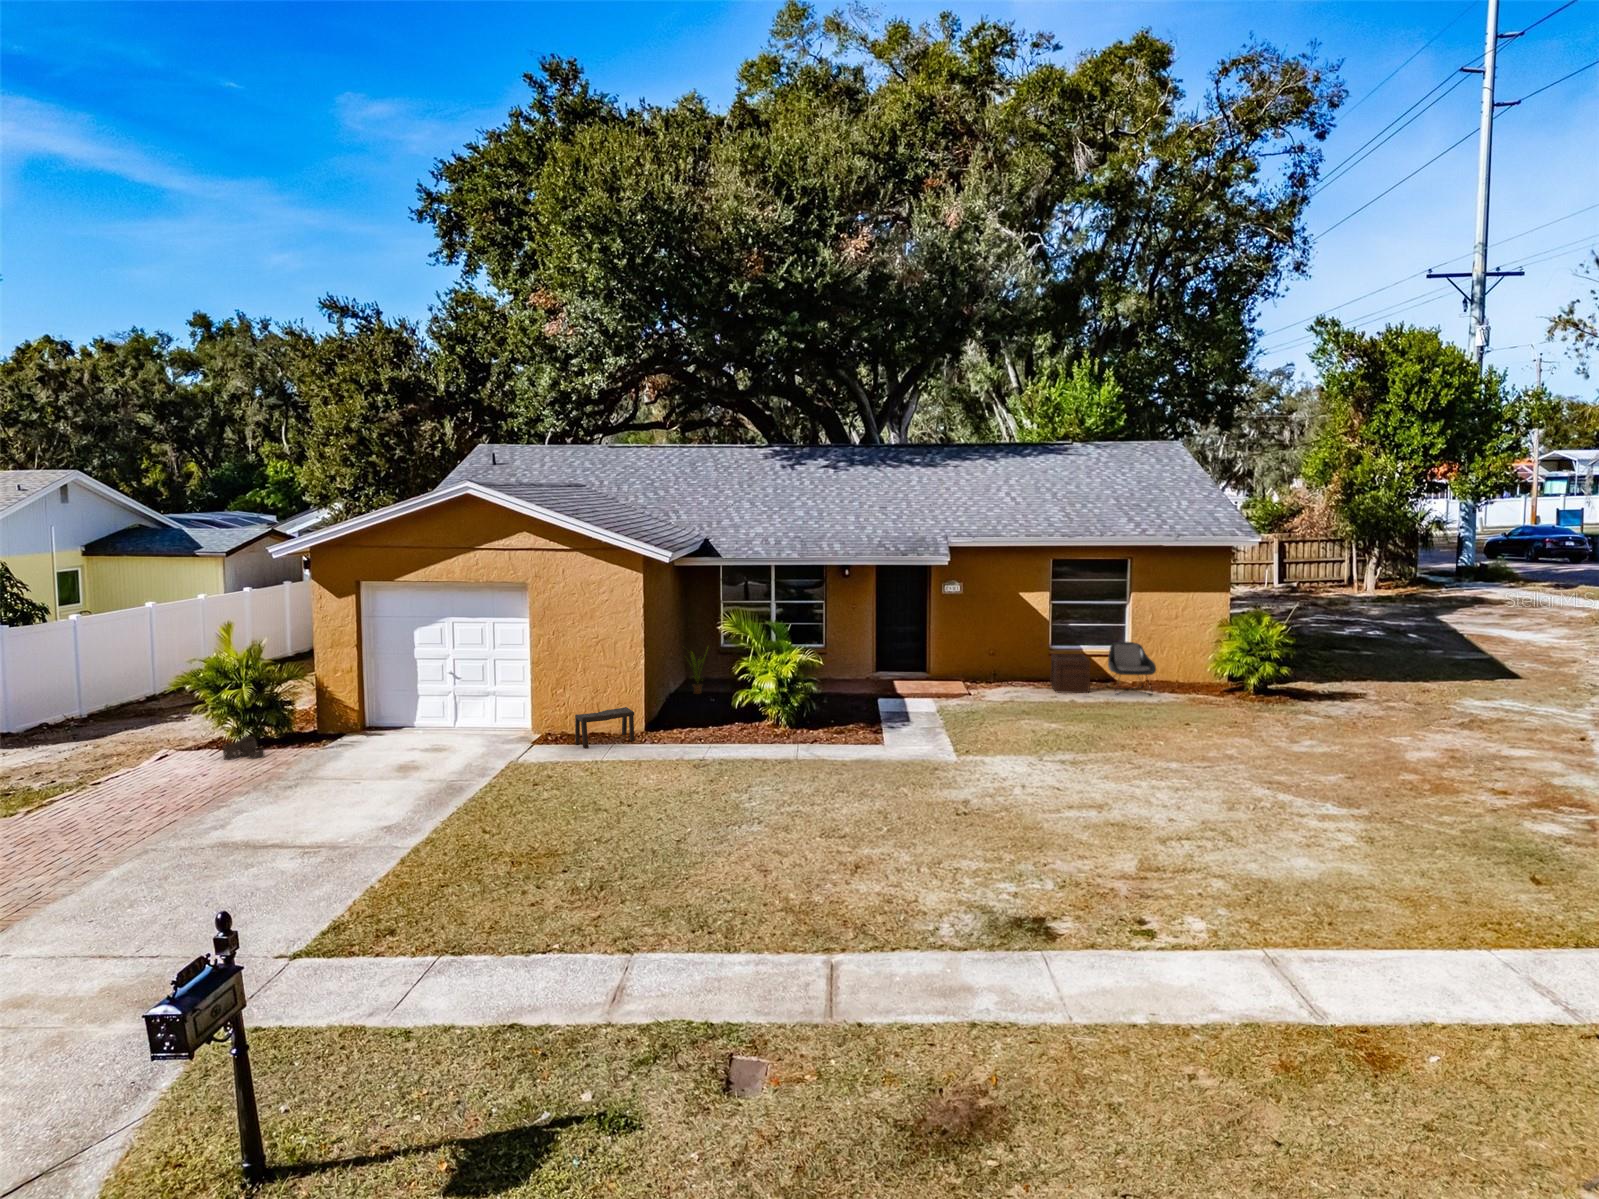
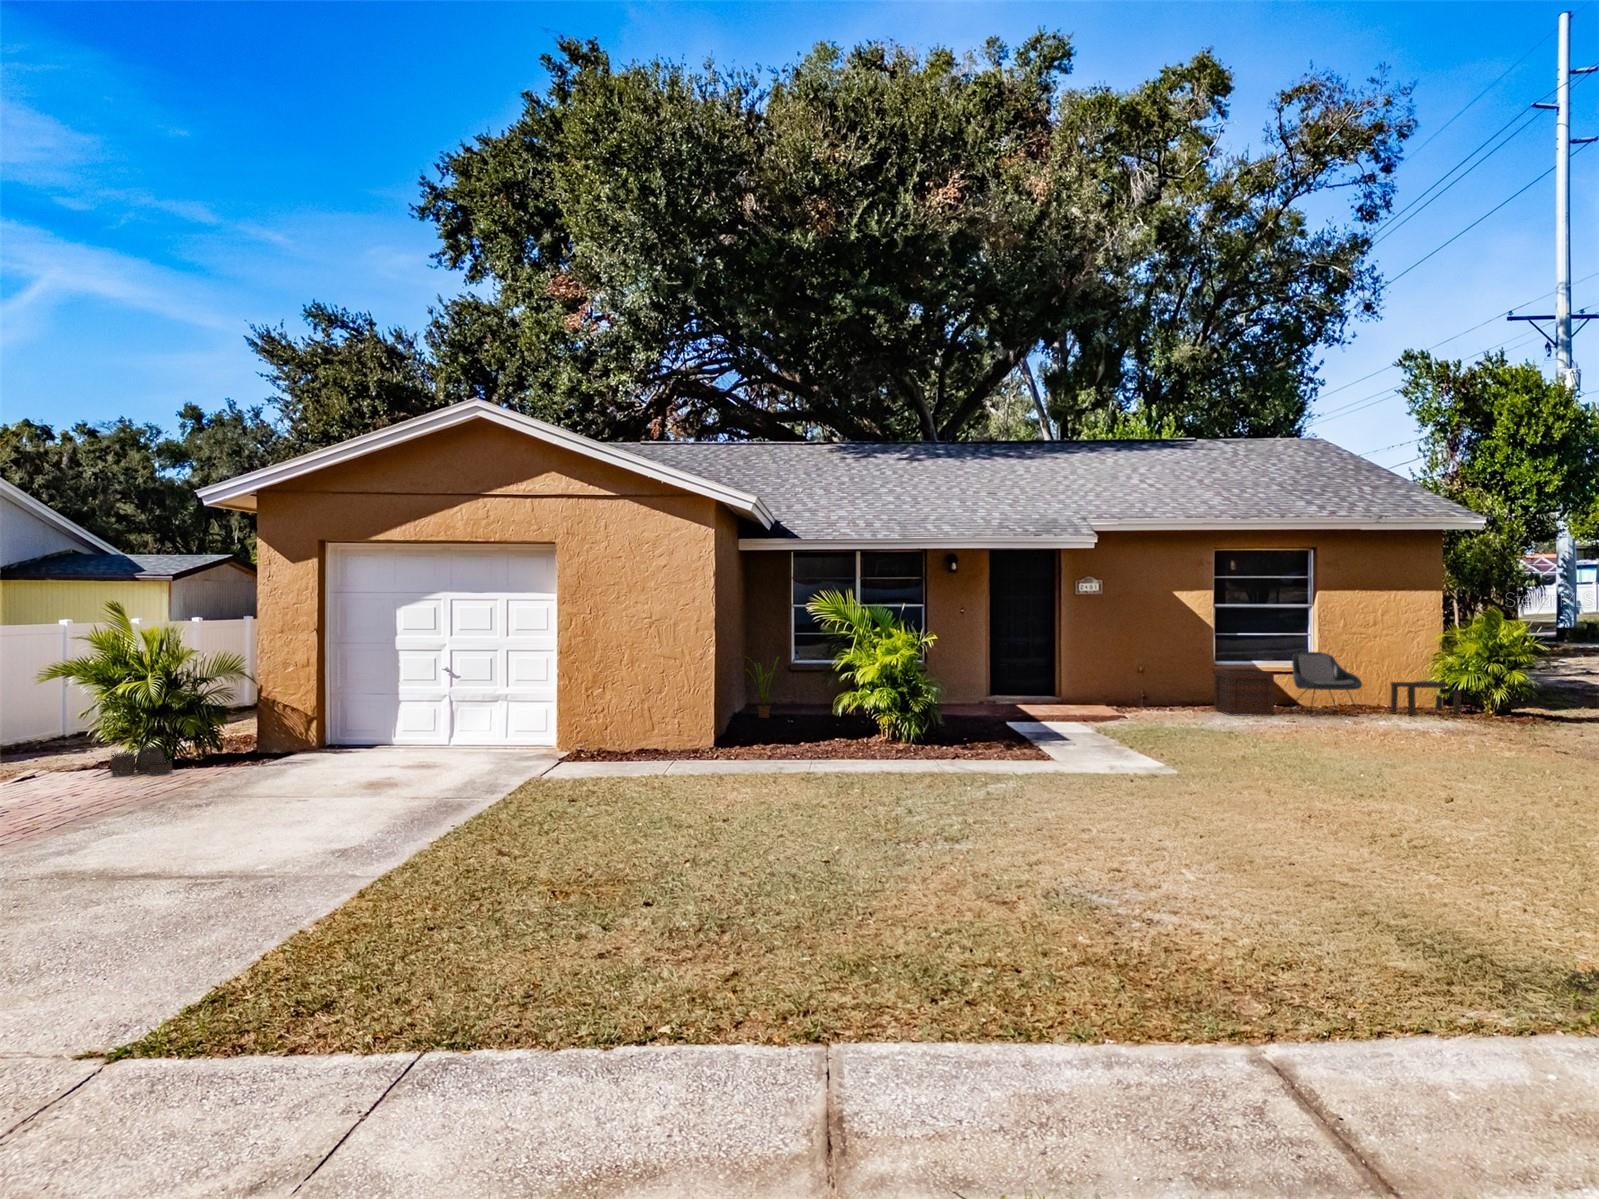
bench: present [575,707,634,749] -> present [1390,680,1461,716]

